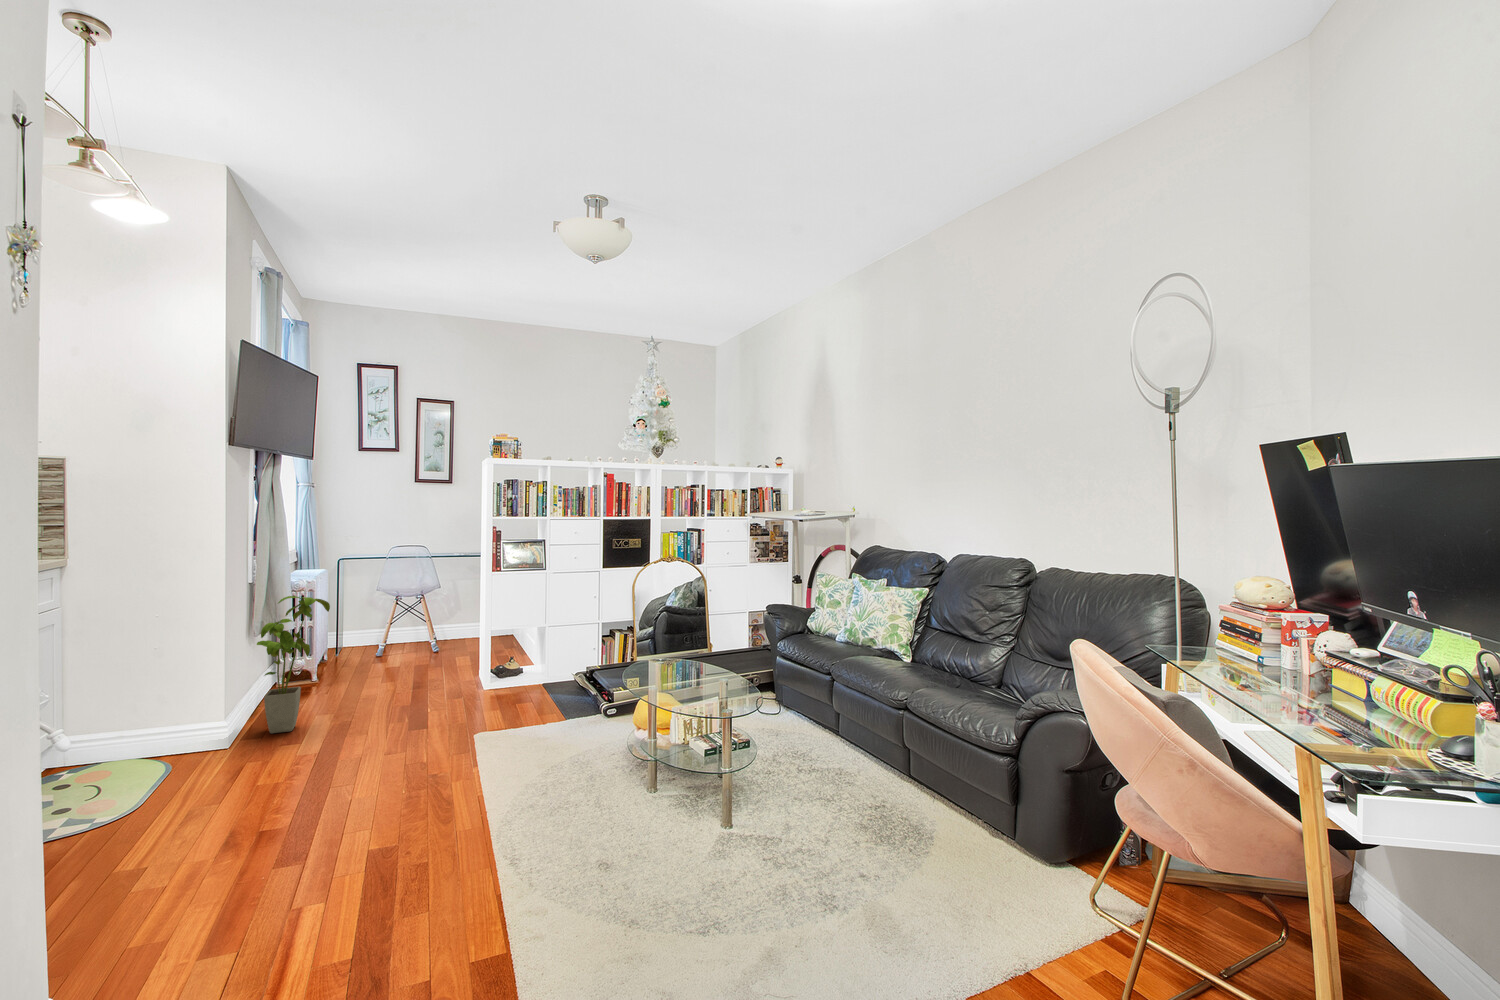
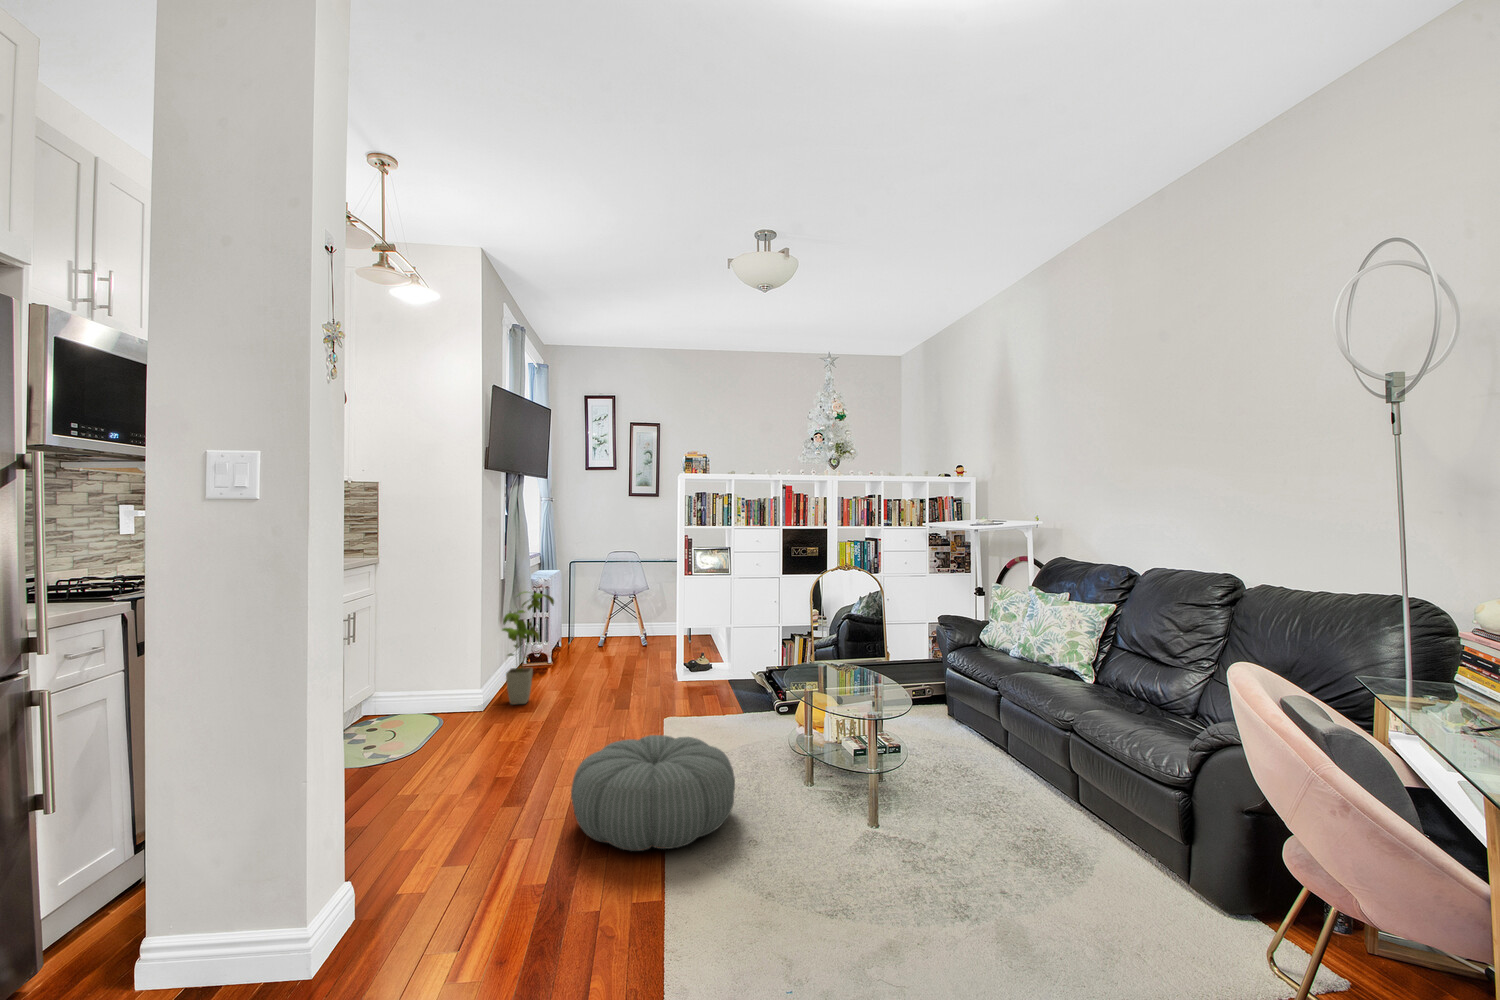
pouf: none [377,754,579,897] -> present [571,735,735,851]

